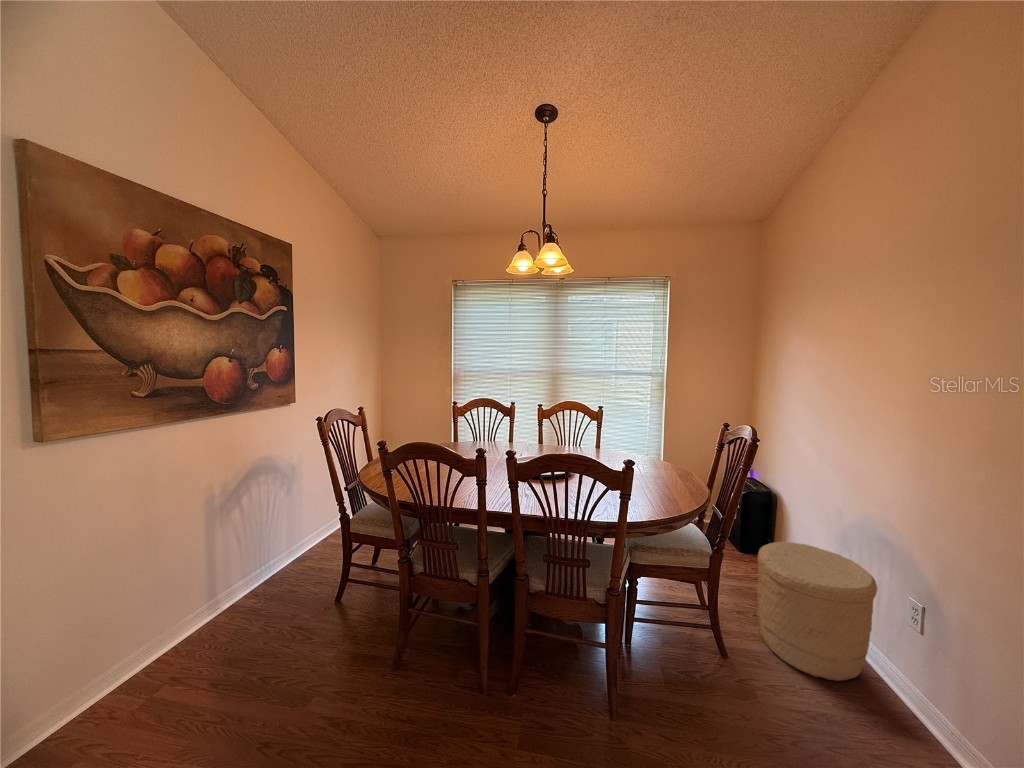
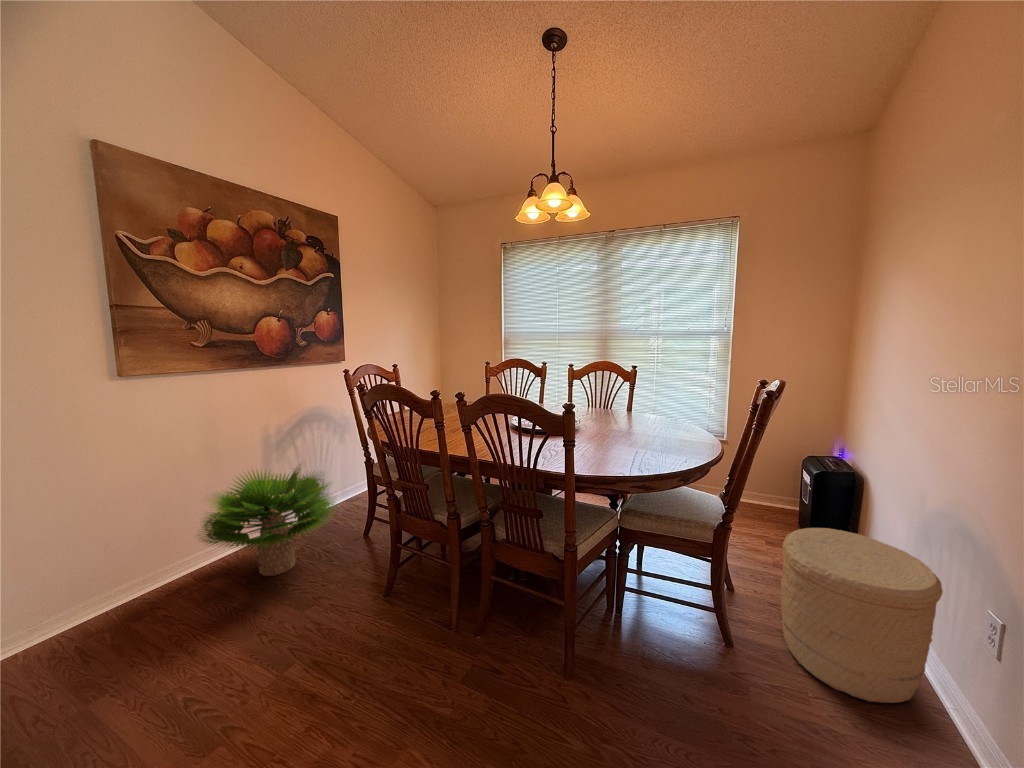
potted plant: none [133,526,322,676] -> present [201,468,334,576]

